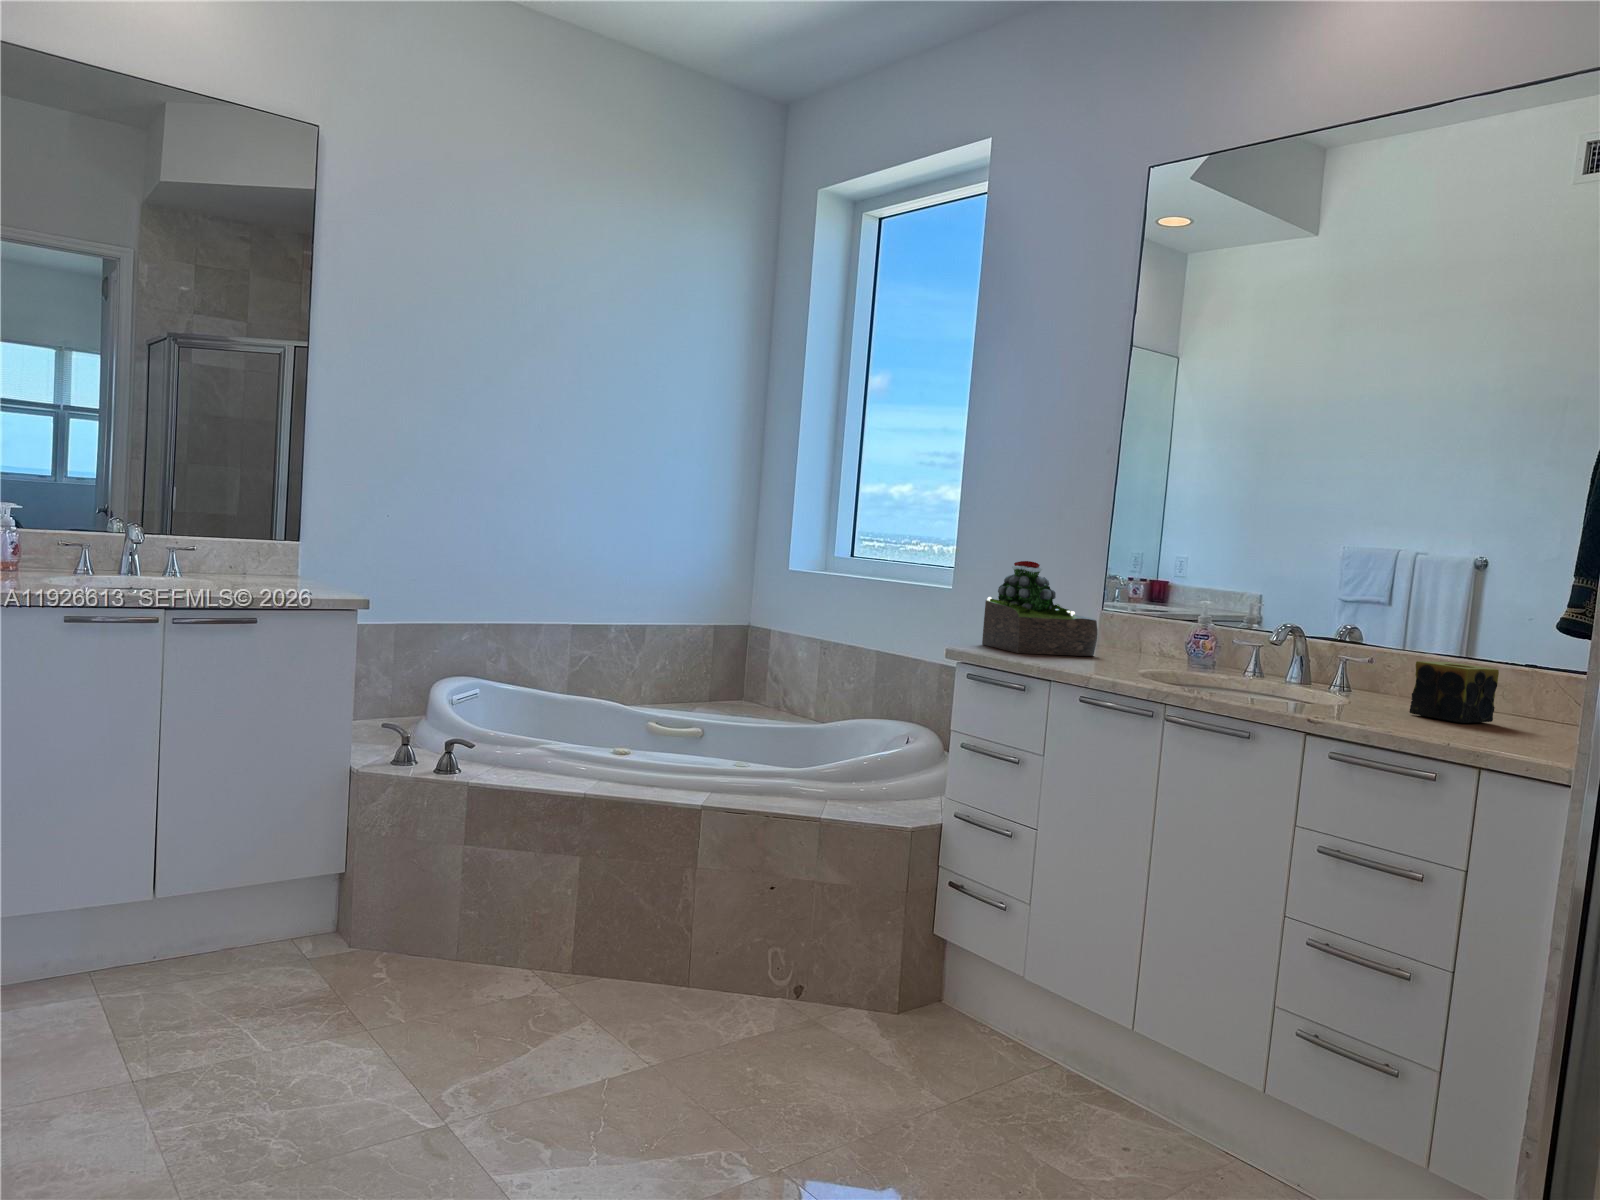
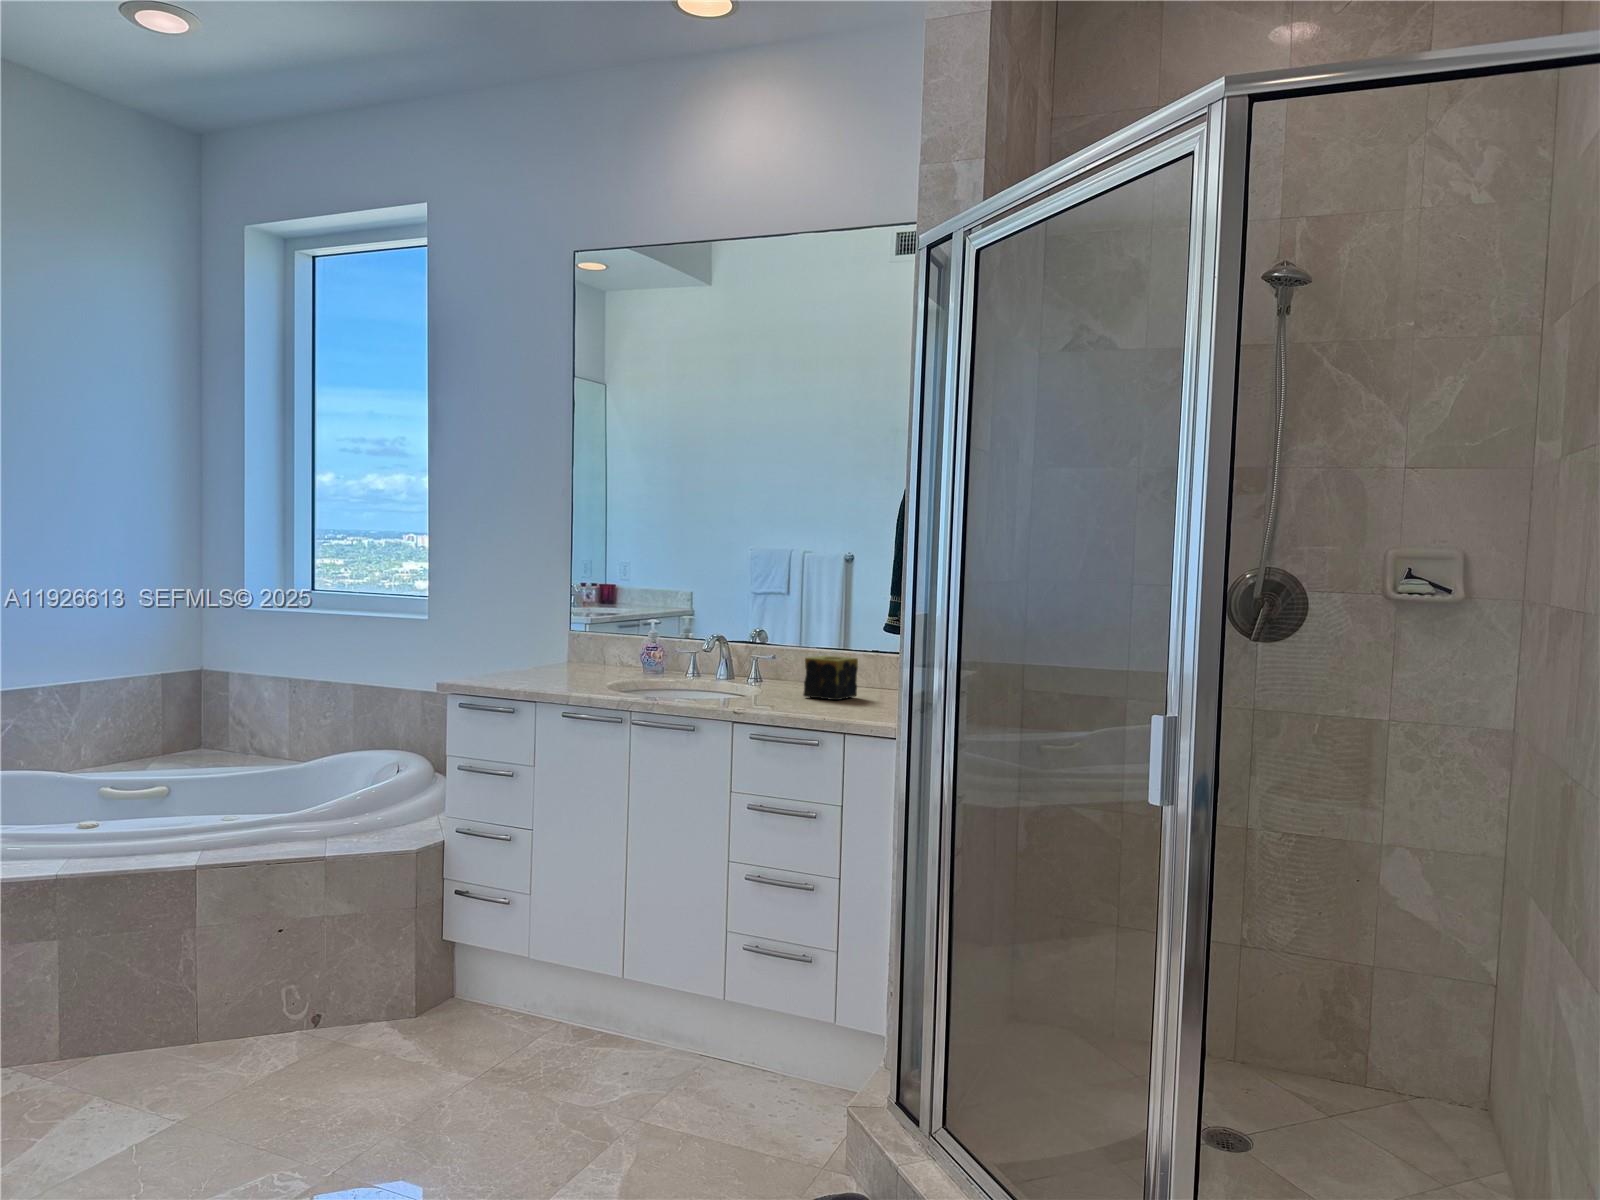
succulent plant: present [982,561,1098,656] -> none [463,595,565,678]

